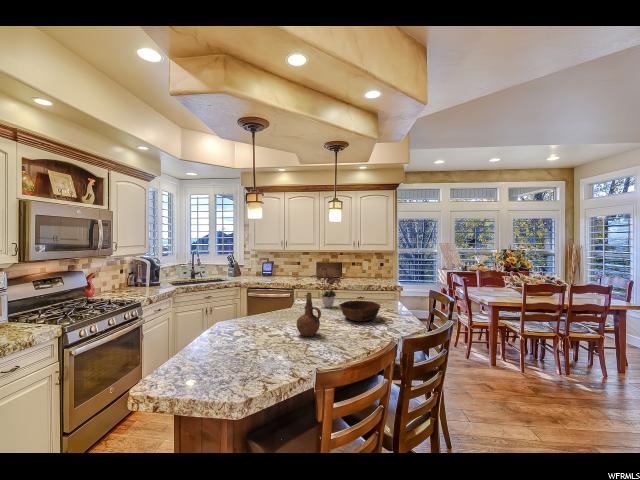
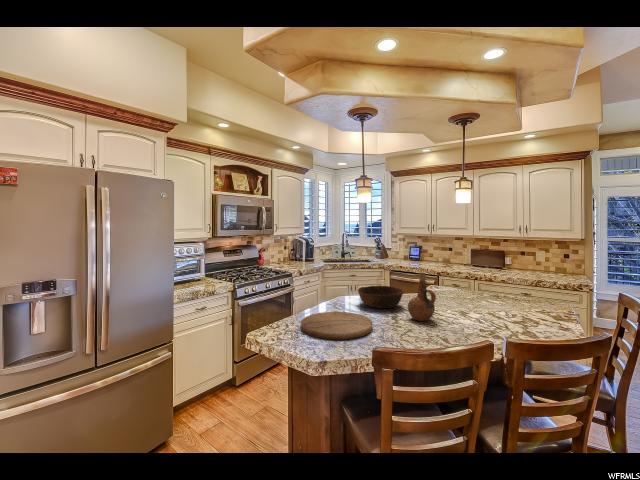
flower arrangement: present [317,267,341,308] -> none [449,248,484,297]
bowl: present [340,301,380,321] -> present [358,286,404,308]
cutting board: none [197,340,274,375] -> present [301,312,372,340]

